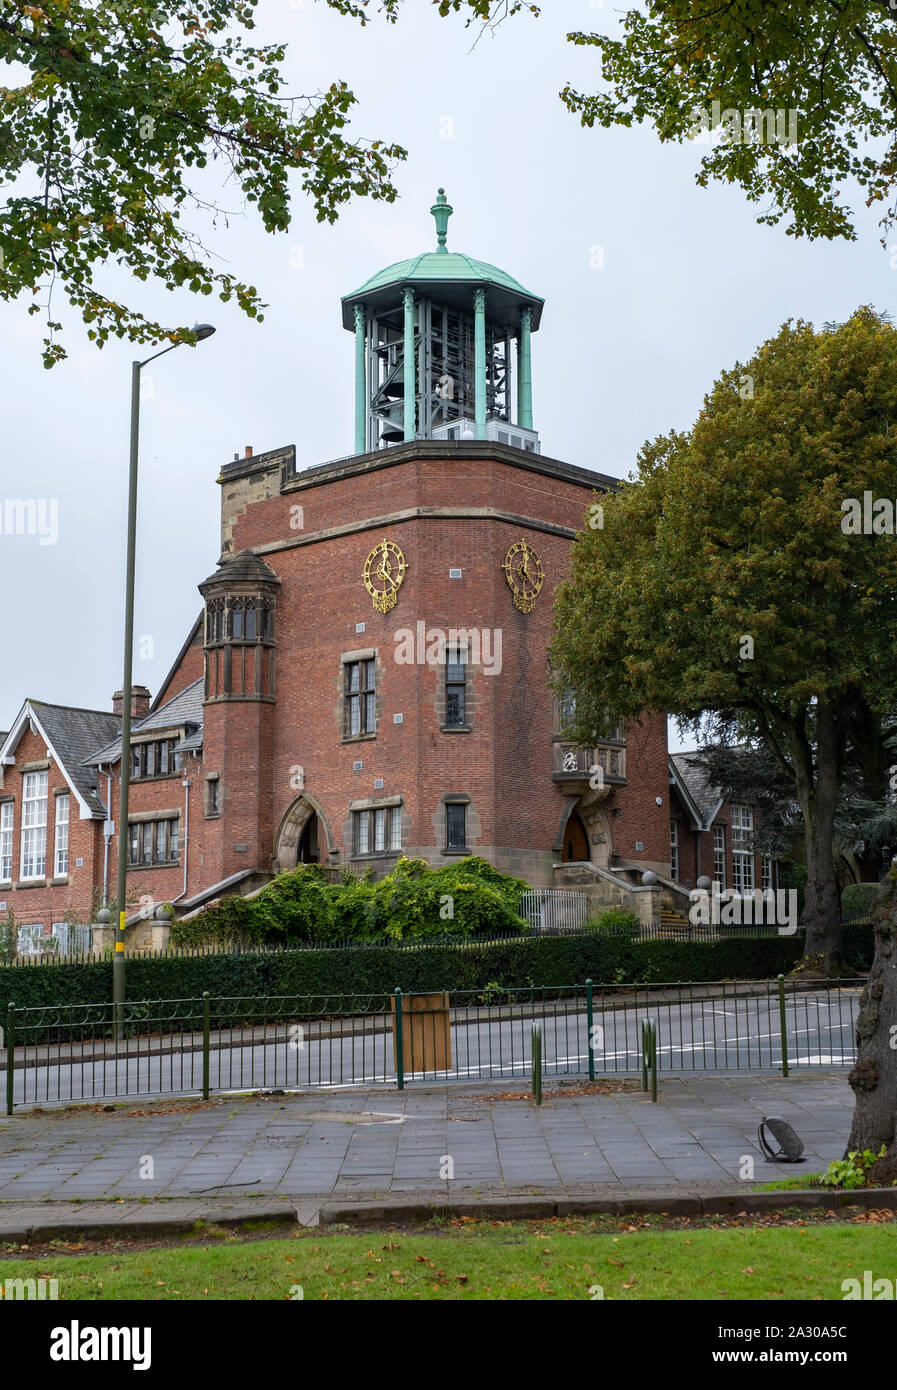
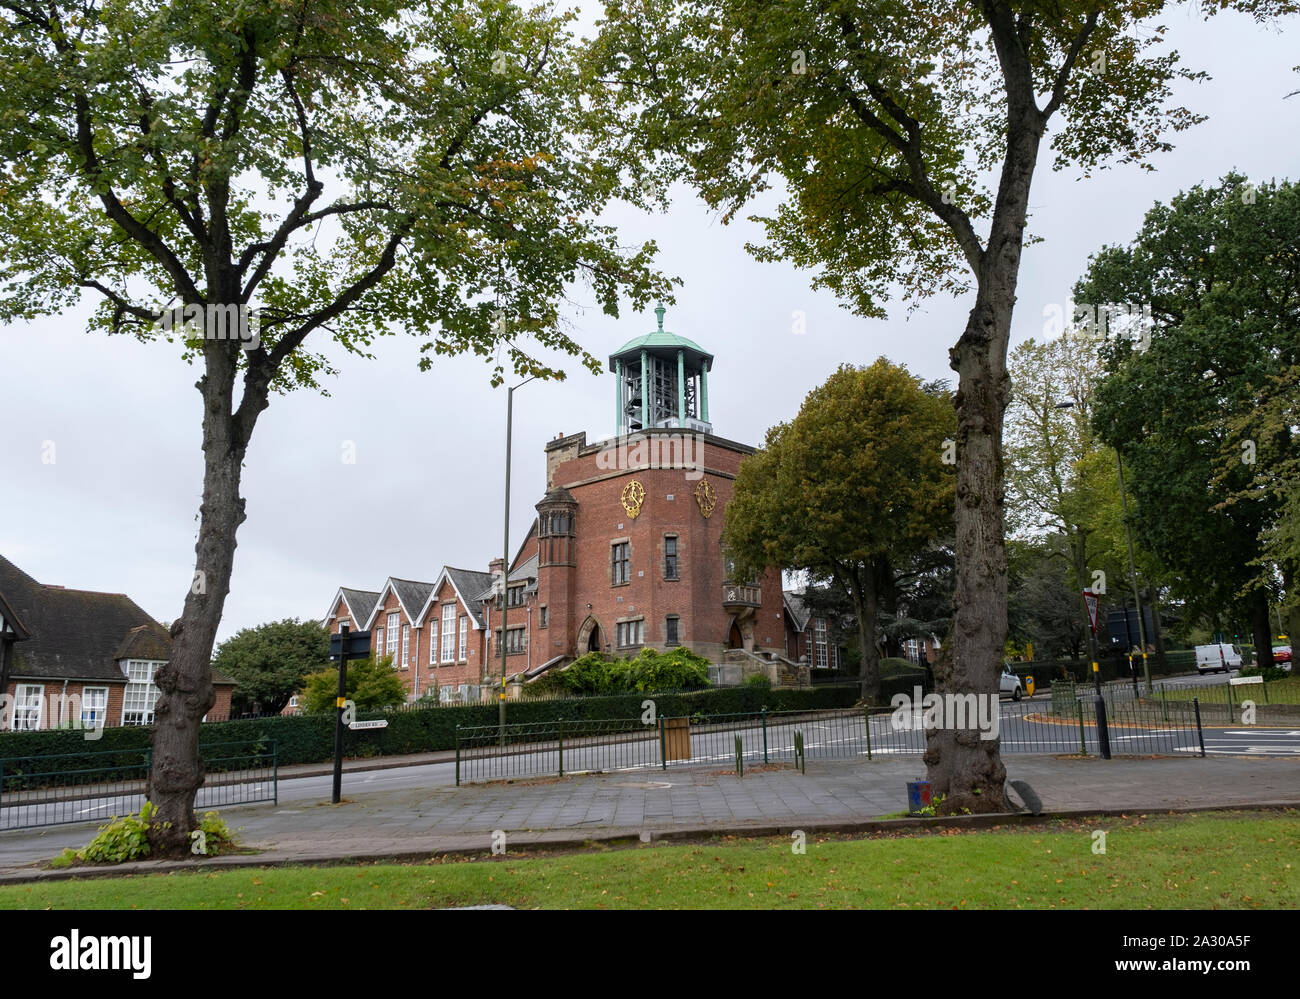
trash can: none [643,1112,674,1160] -> present [906,777,932,816]

